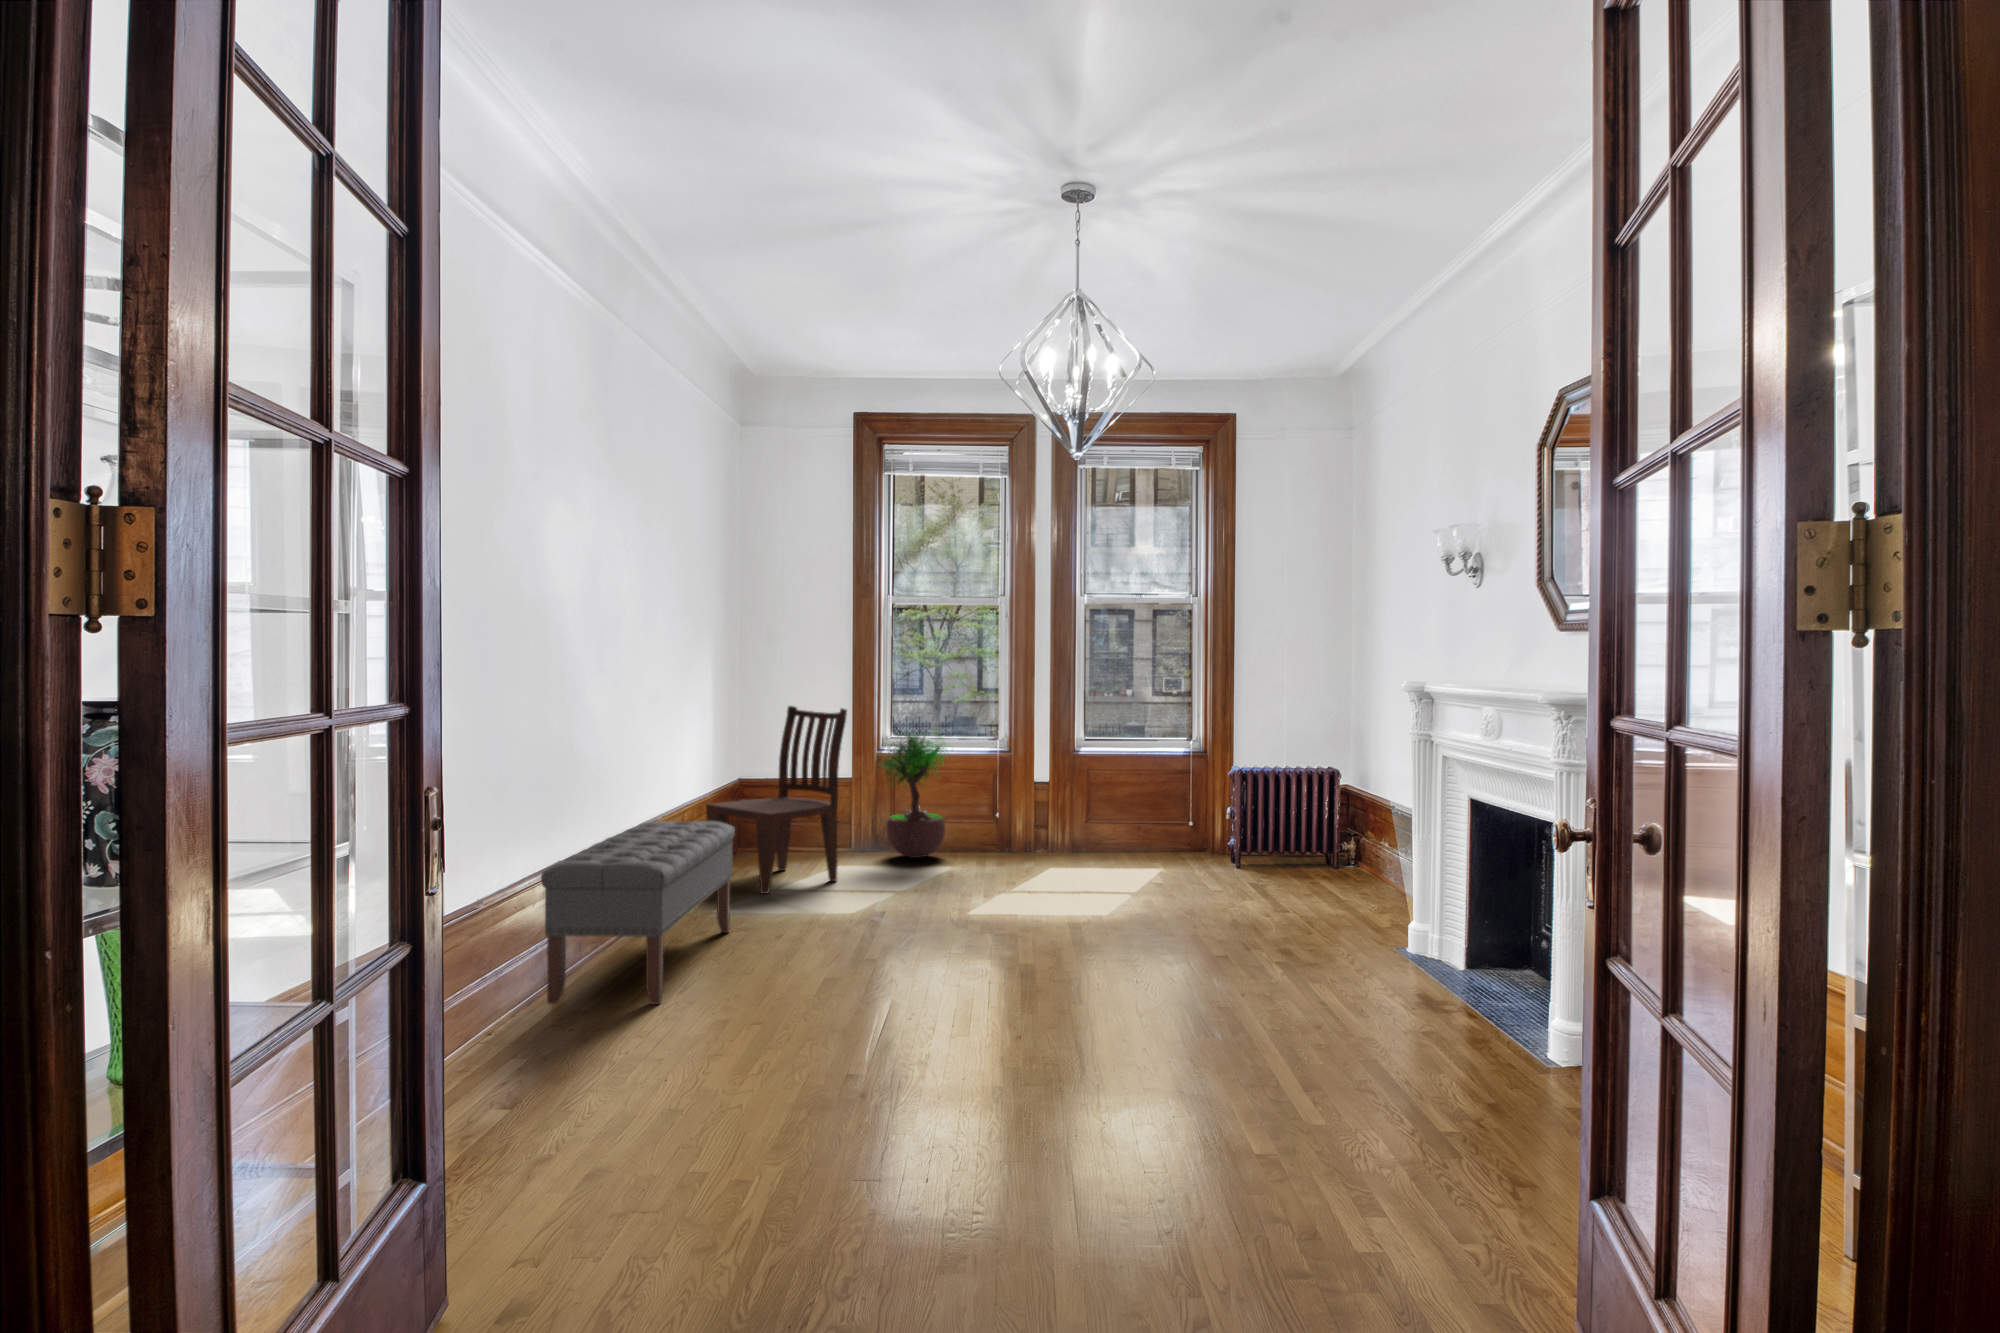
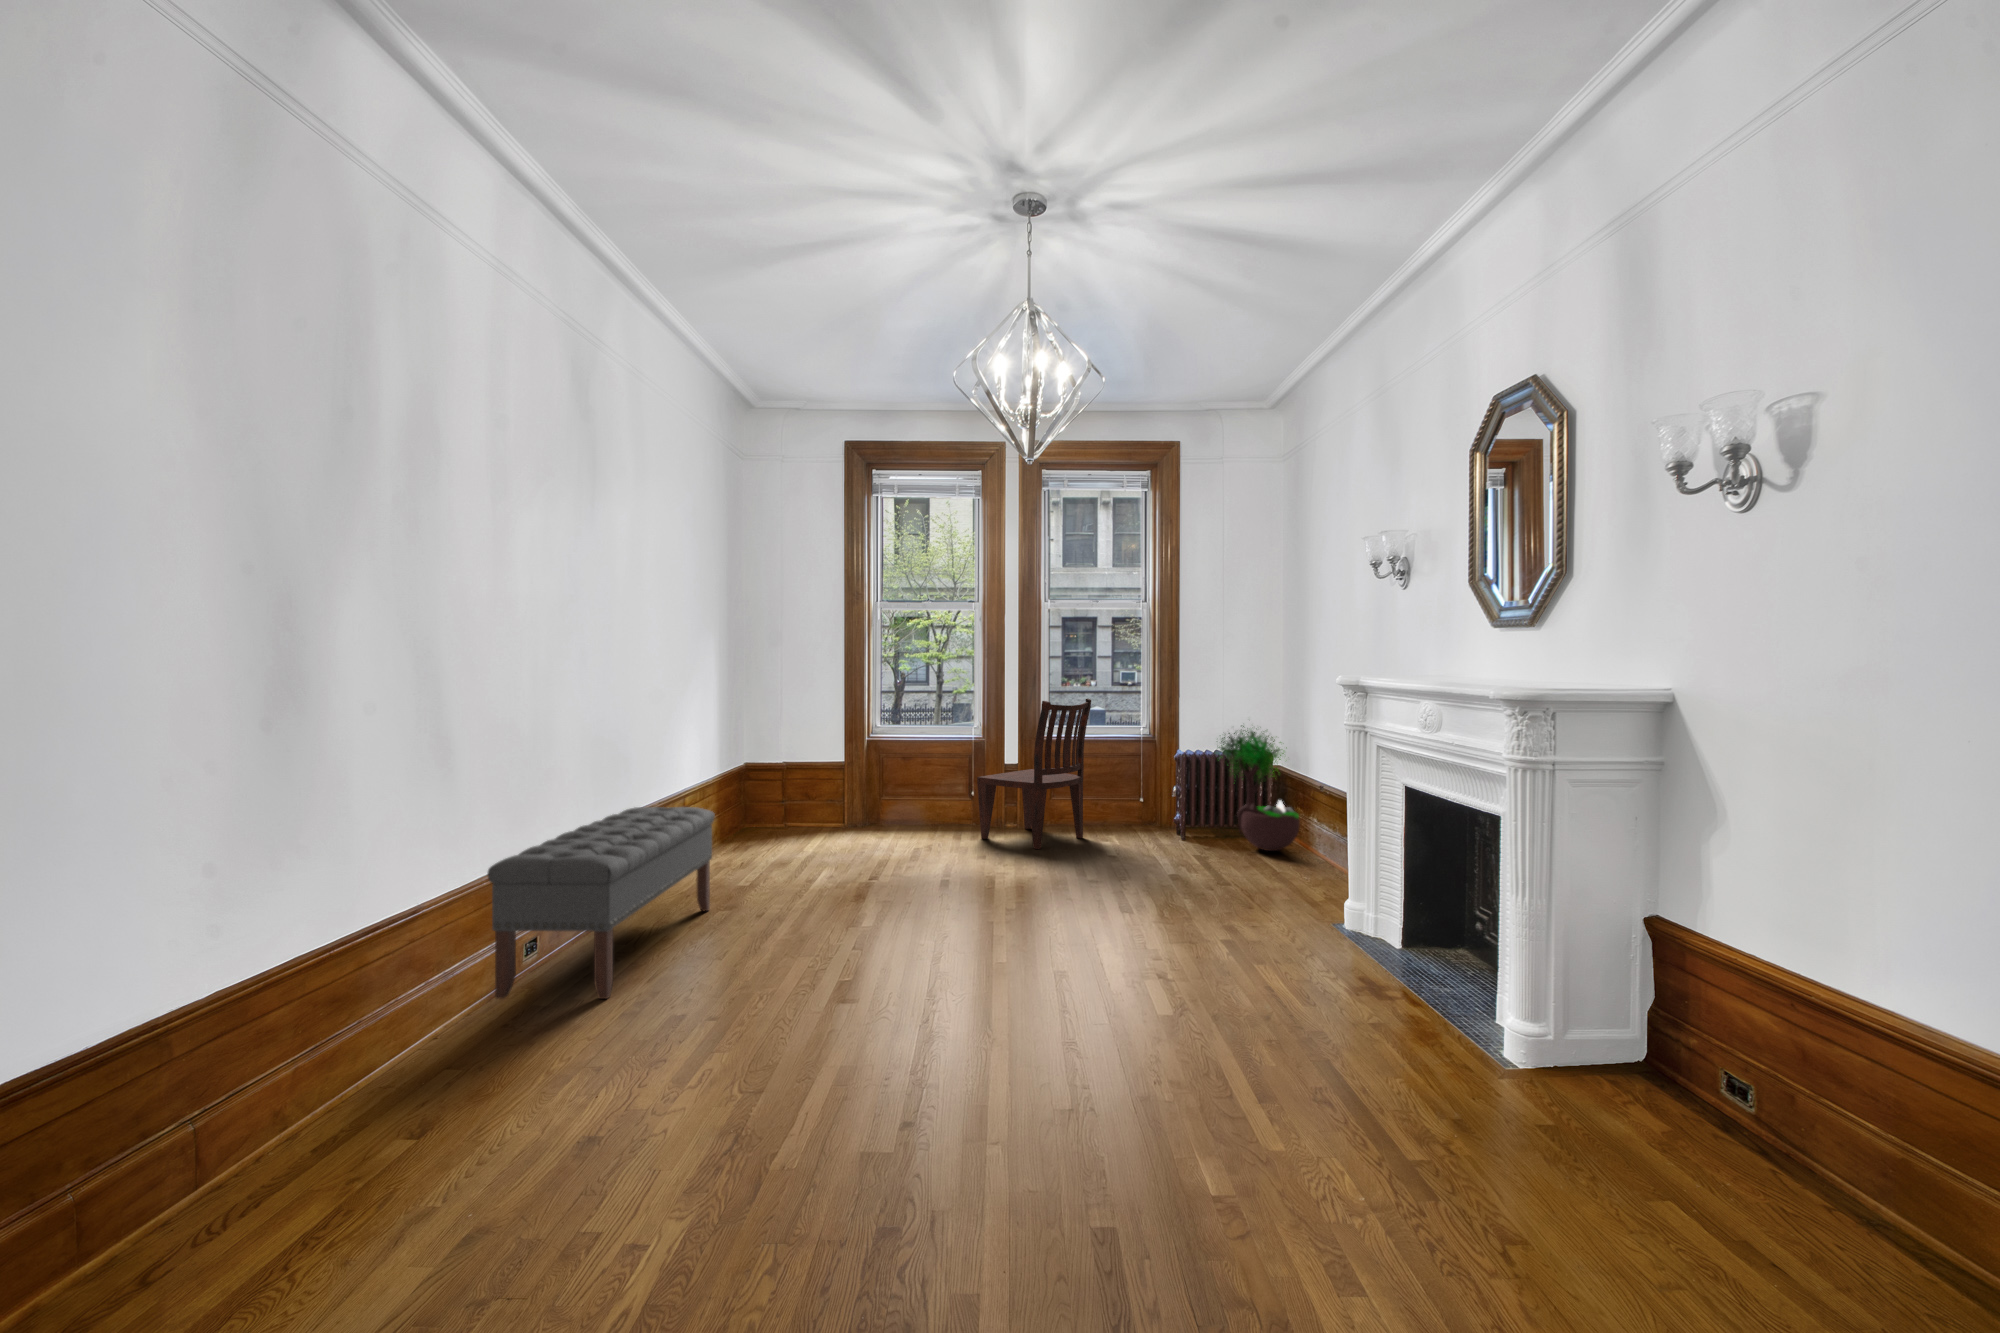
dining chair: present [706,706,847,894] -> present [977,698,1091,849]
potted tree: present [874,730,947,858] -> present [1217,725,1300,851]

